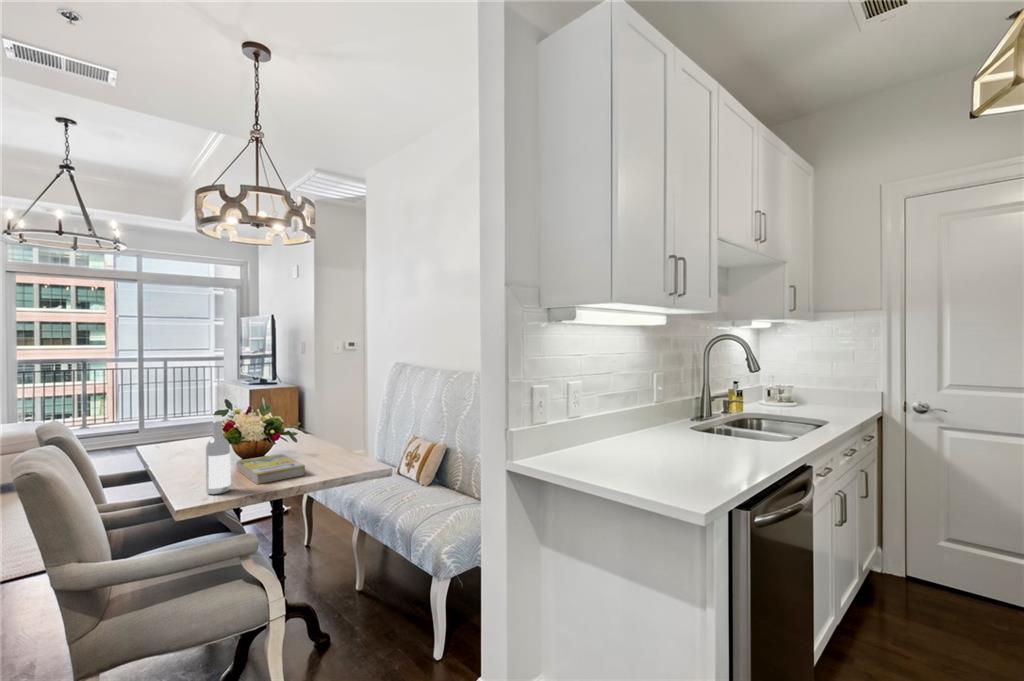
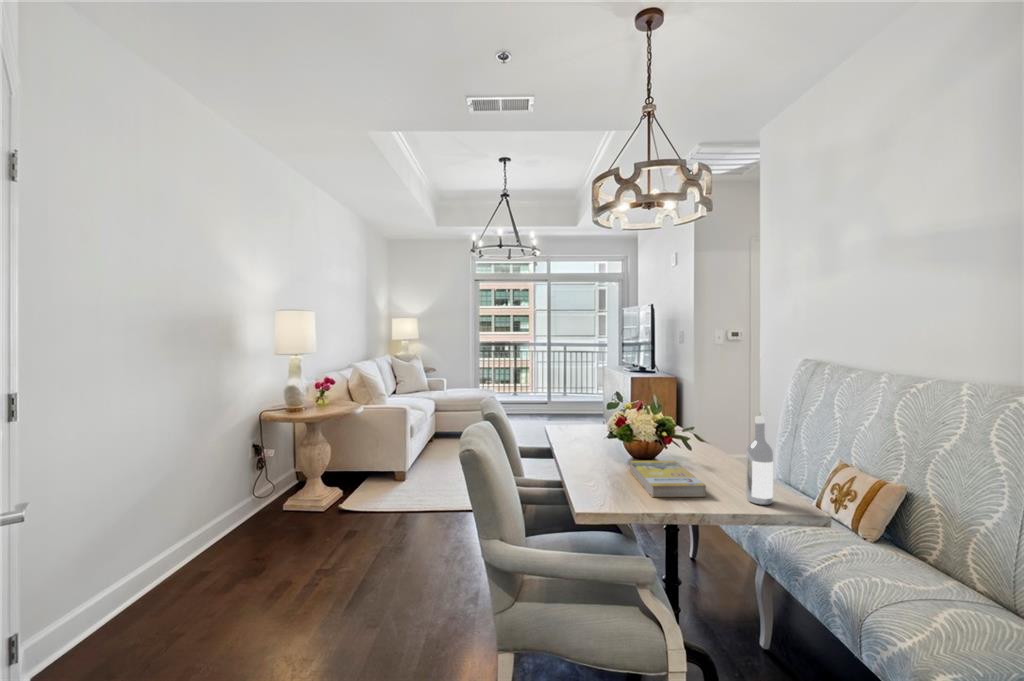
wine bottle: present [206,415,231,494] -> present [746,416,773,505]

